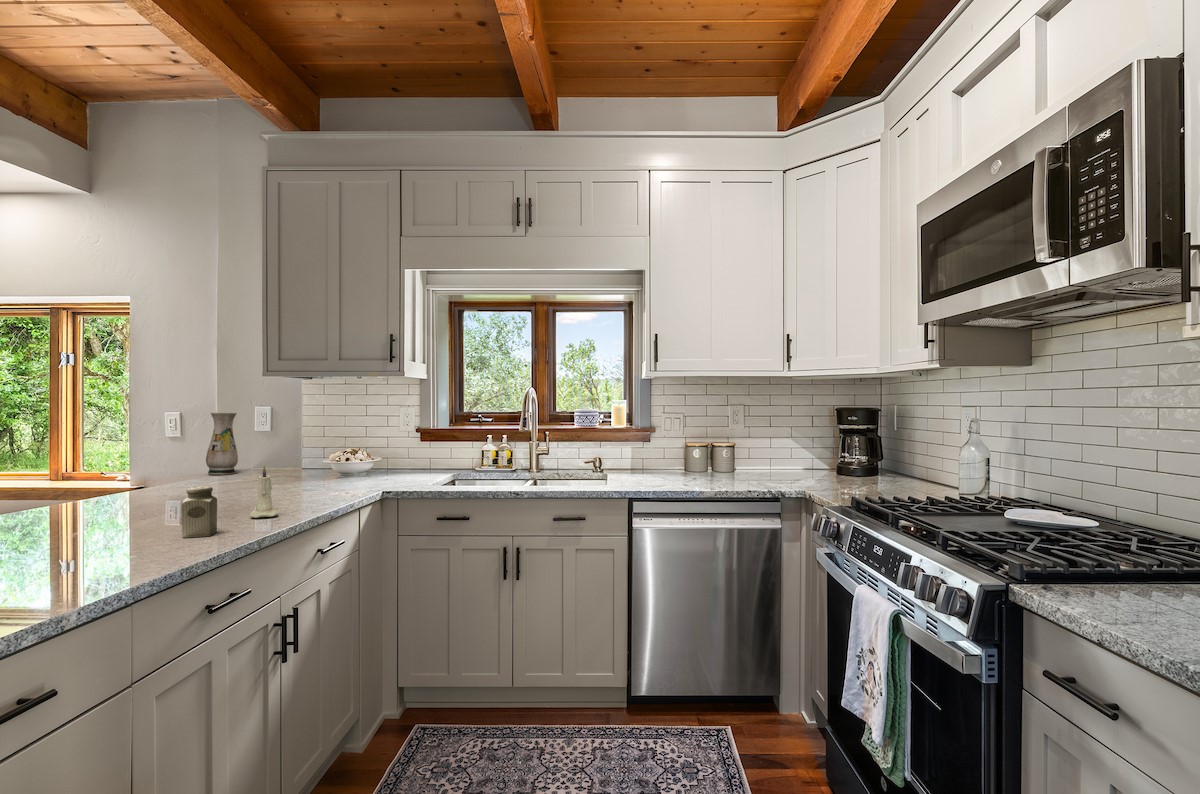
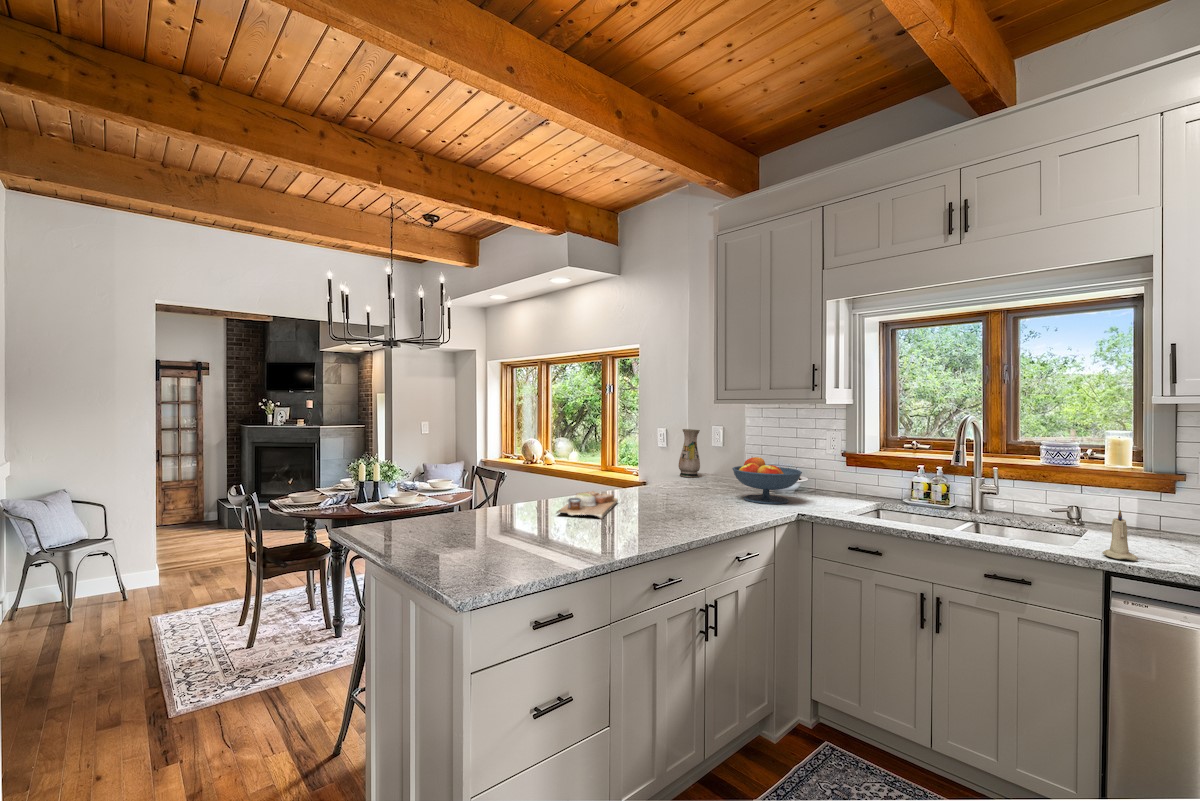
fruit bowl: none [297,436,380,488] -> present [732,457,802,504]
candle: present [249,466,278,518] -> present [1102,510,1138,560]
salt shaker: present [182,486,217,538] -> none [627,499,651,538]
cutting board: none [37,497,136,532] -> present [557,491,618,519]

